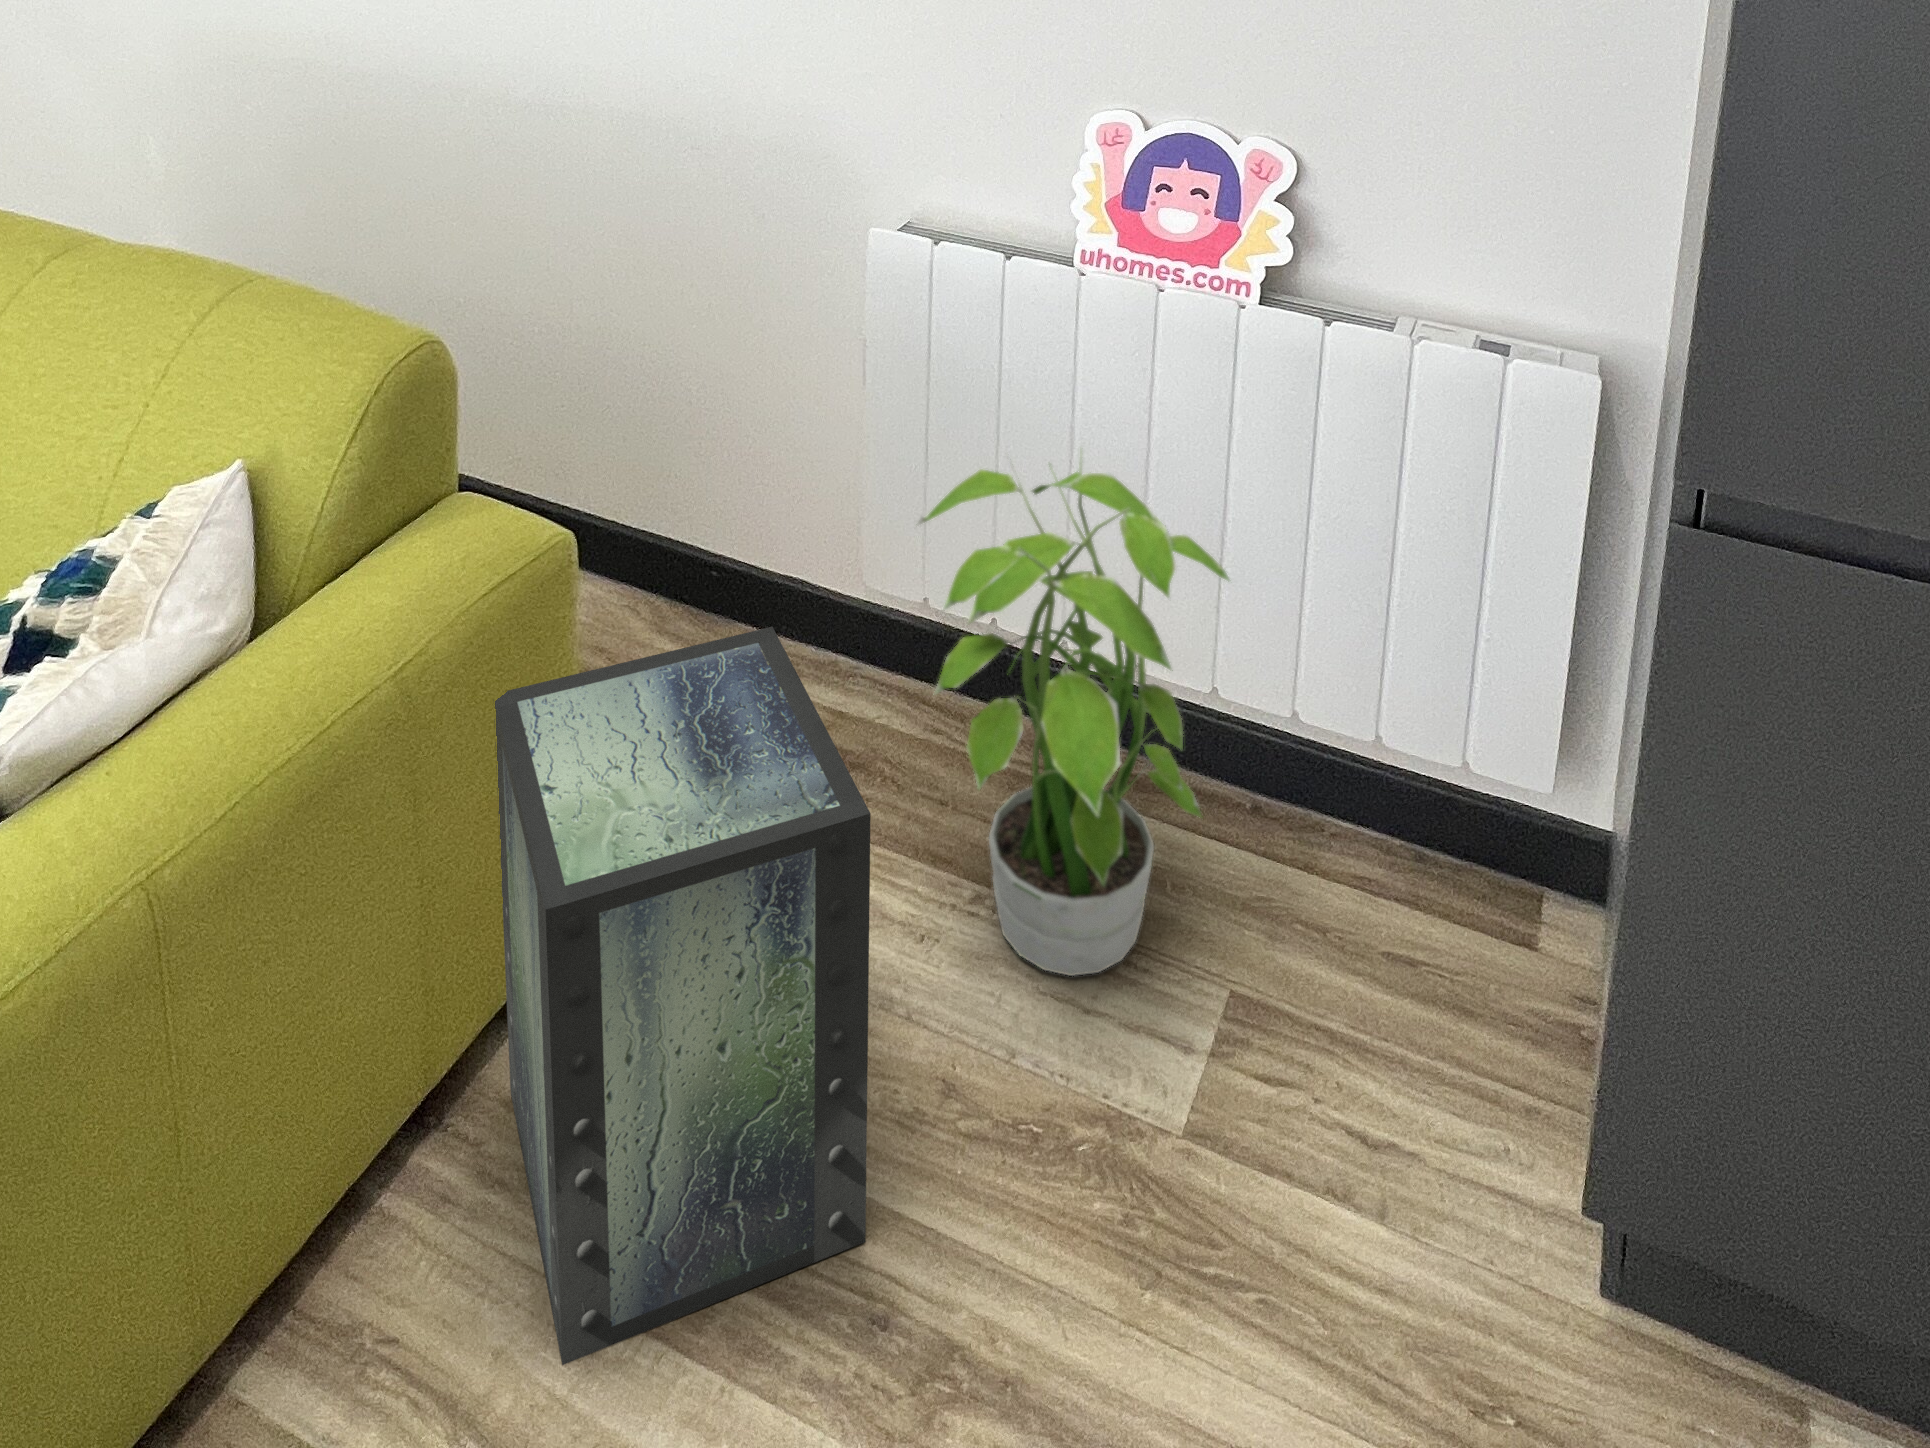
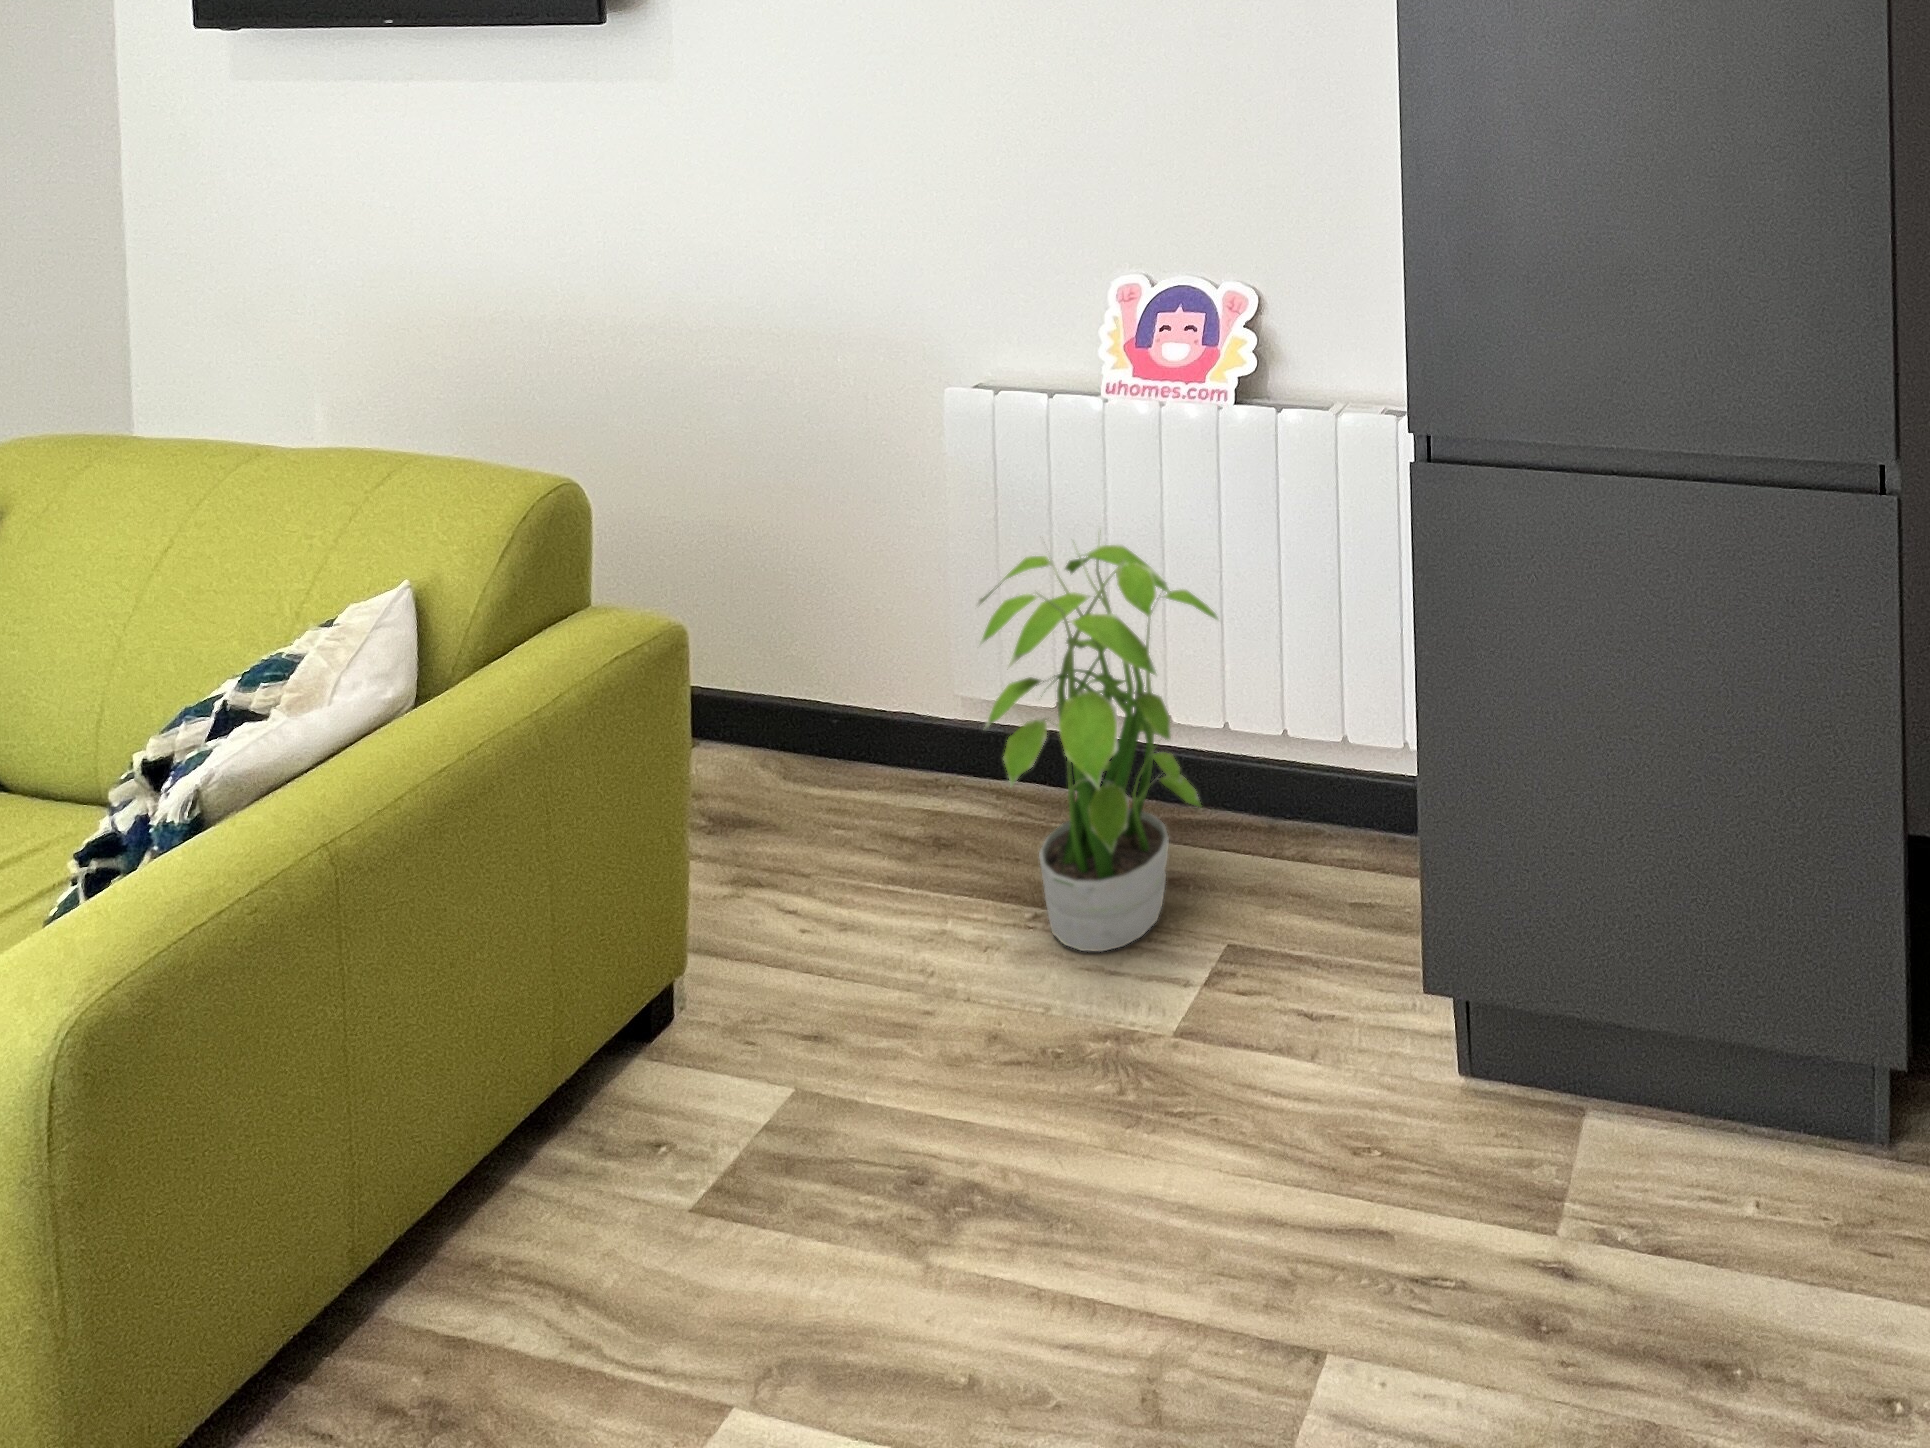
storage box: present [495,627,871,1365] -> none [615,677,914,1256]

